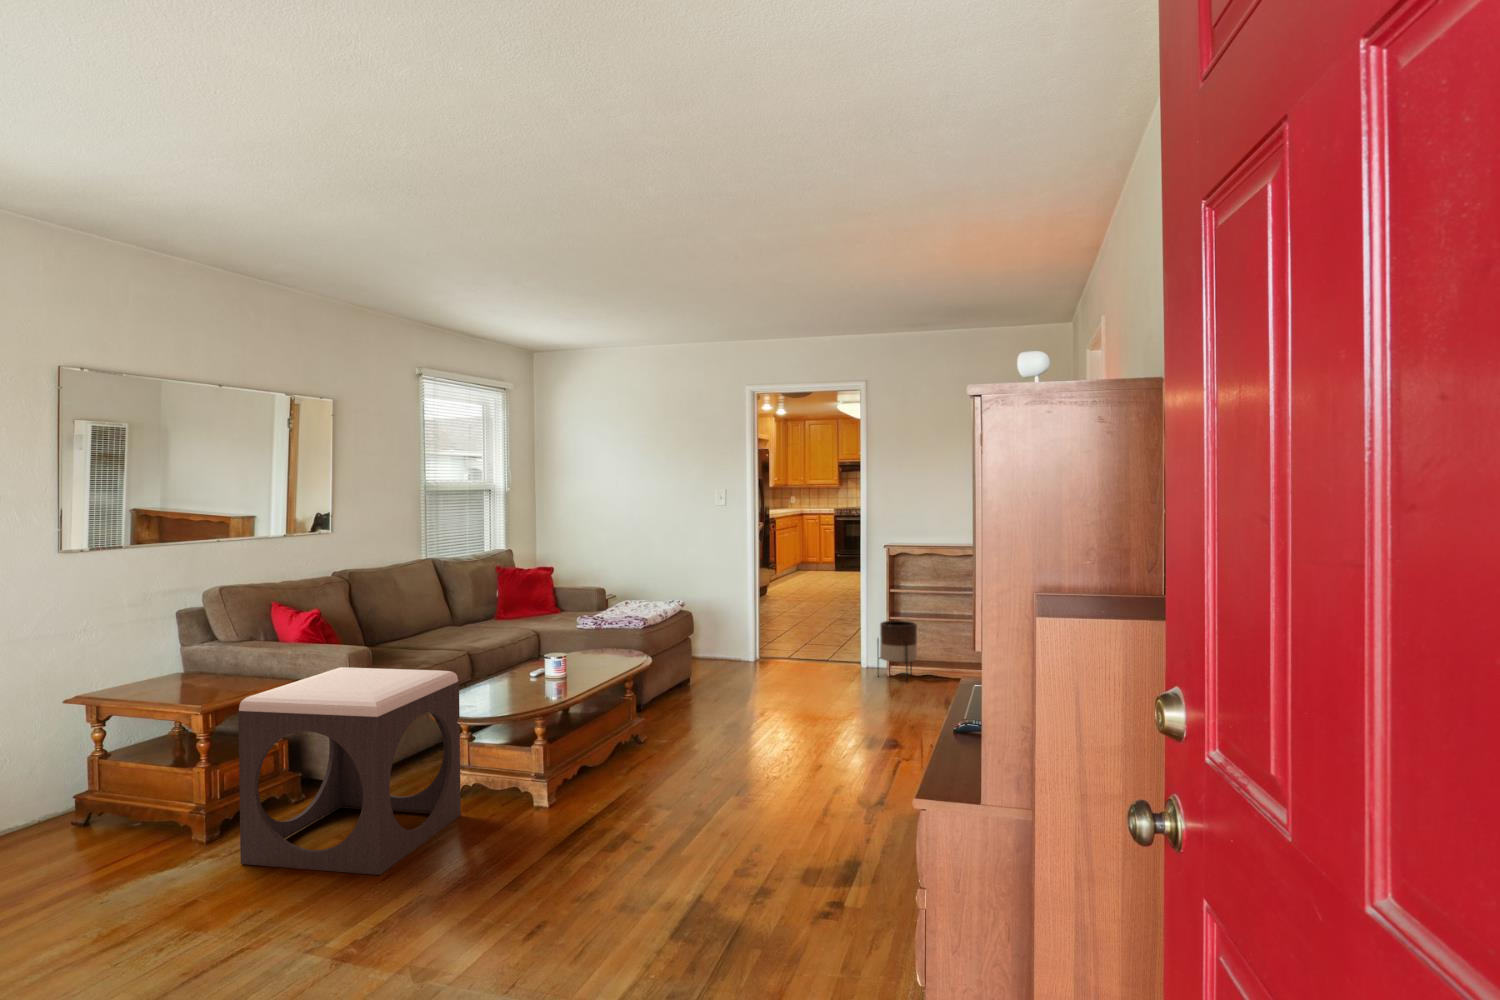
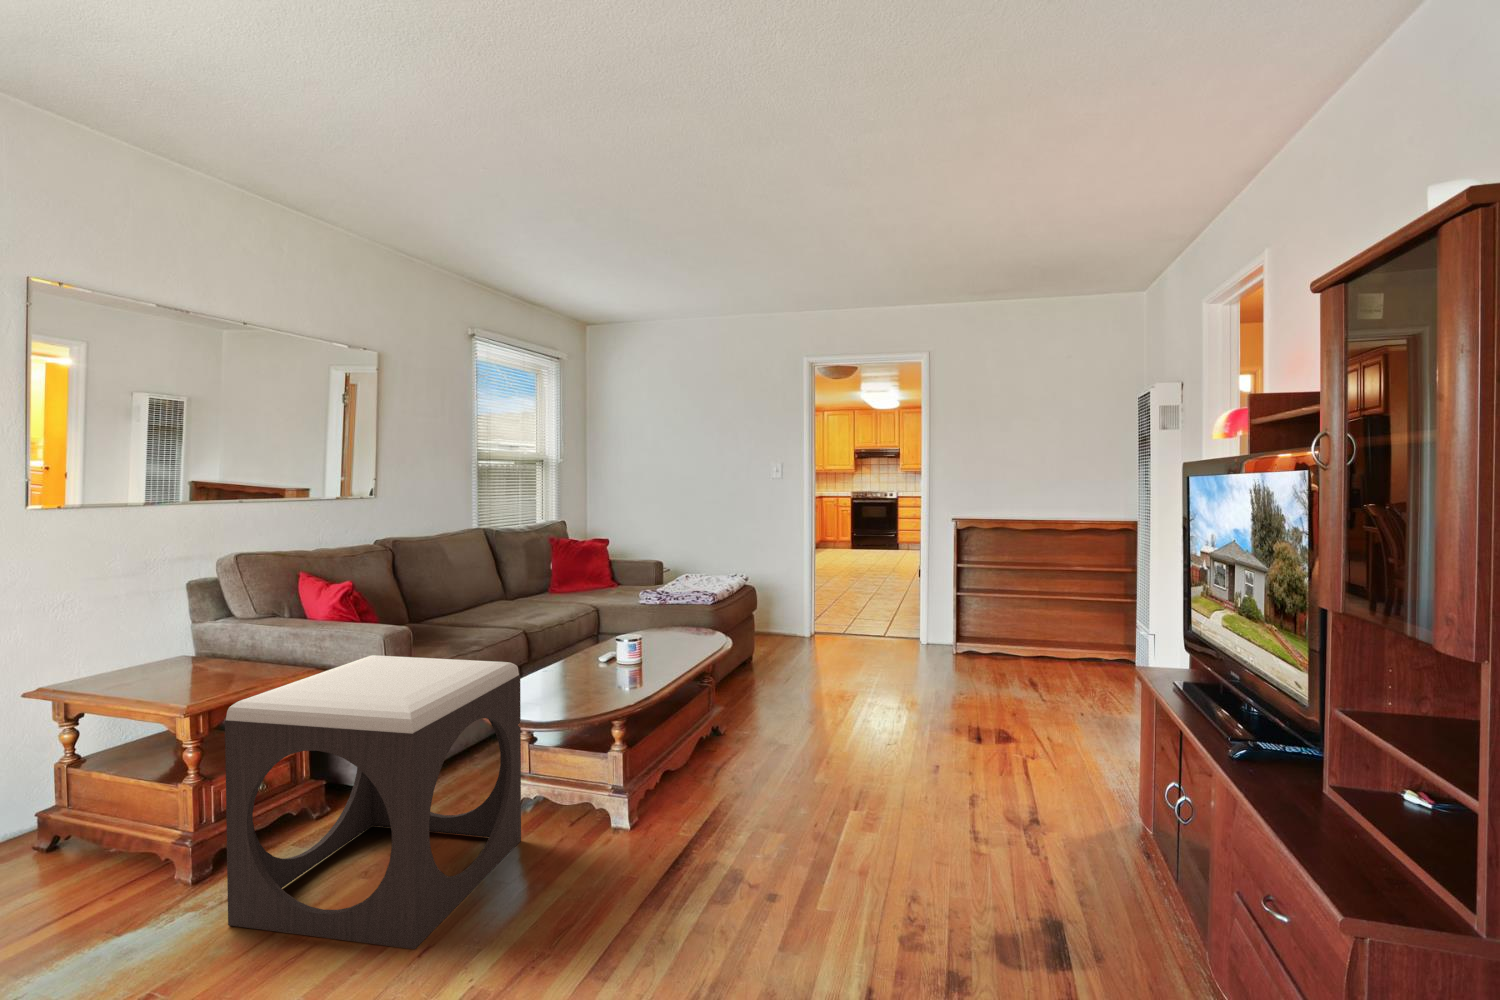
planter: present [877,621,917,682] -> none [943,598,986,663]

